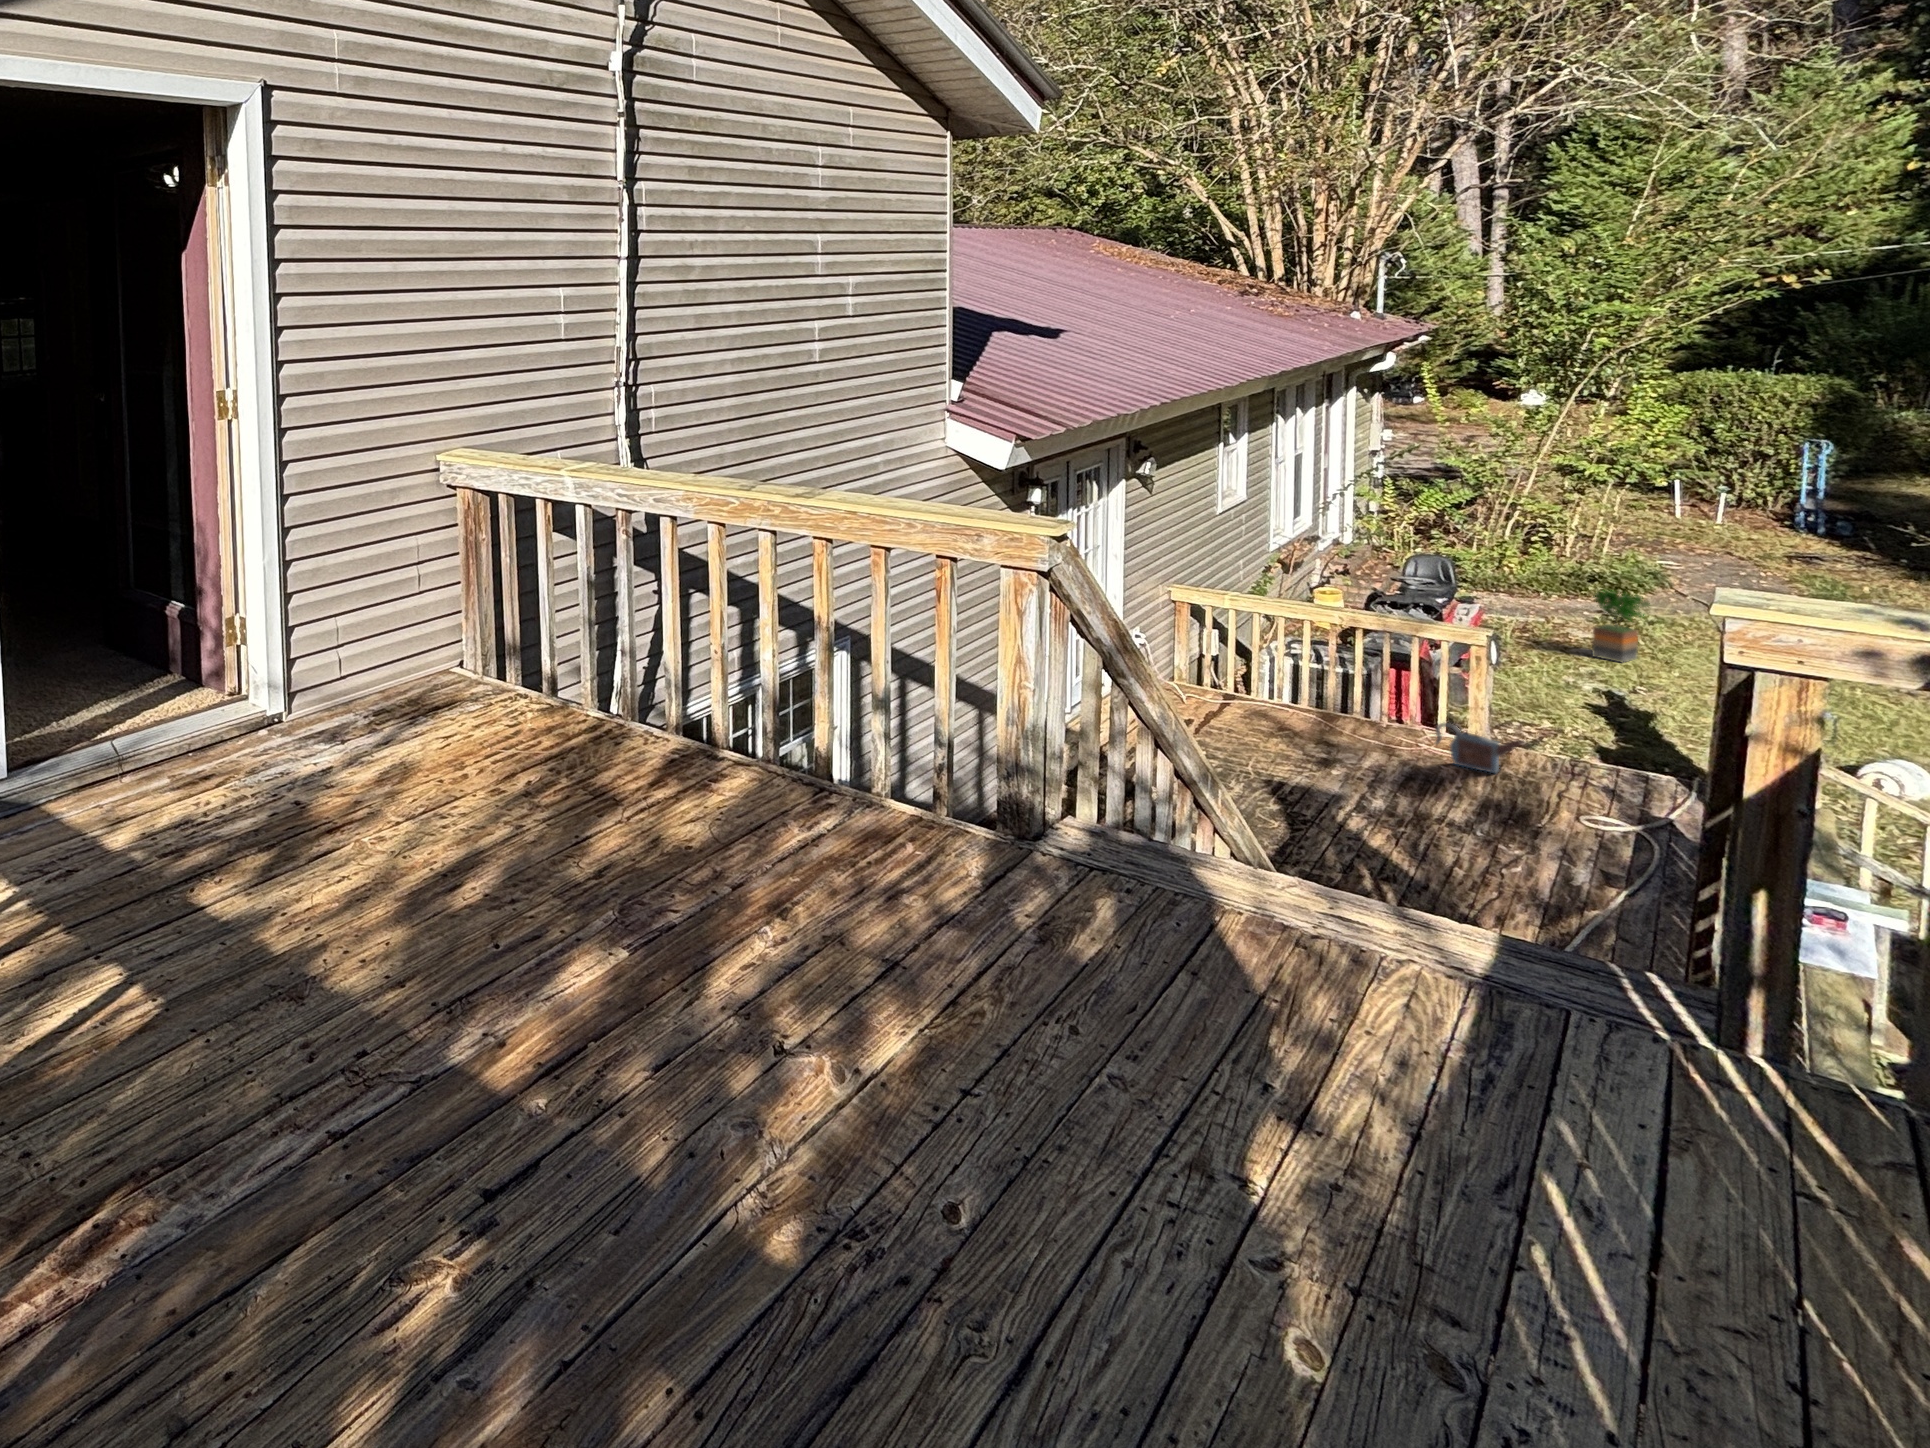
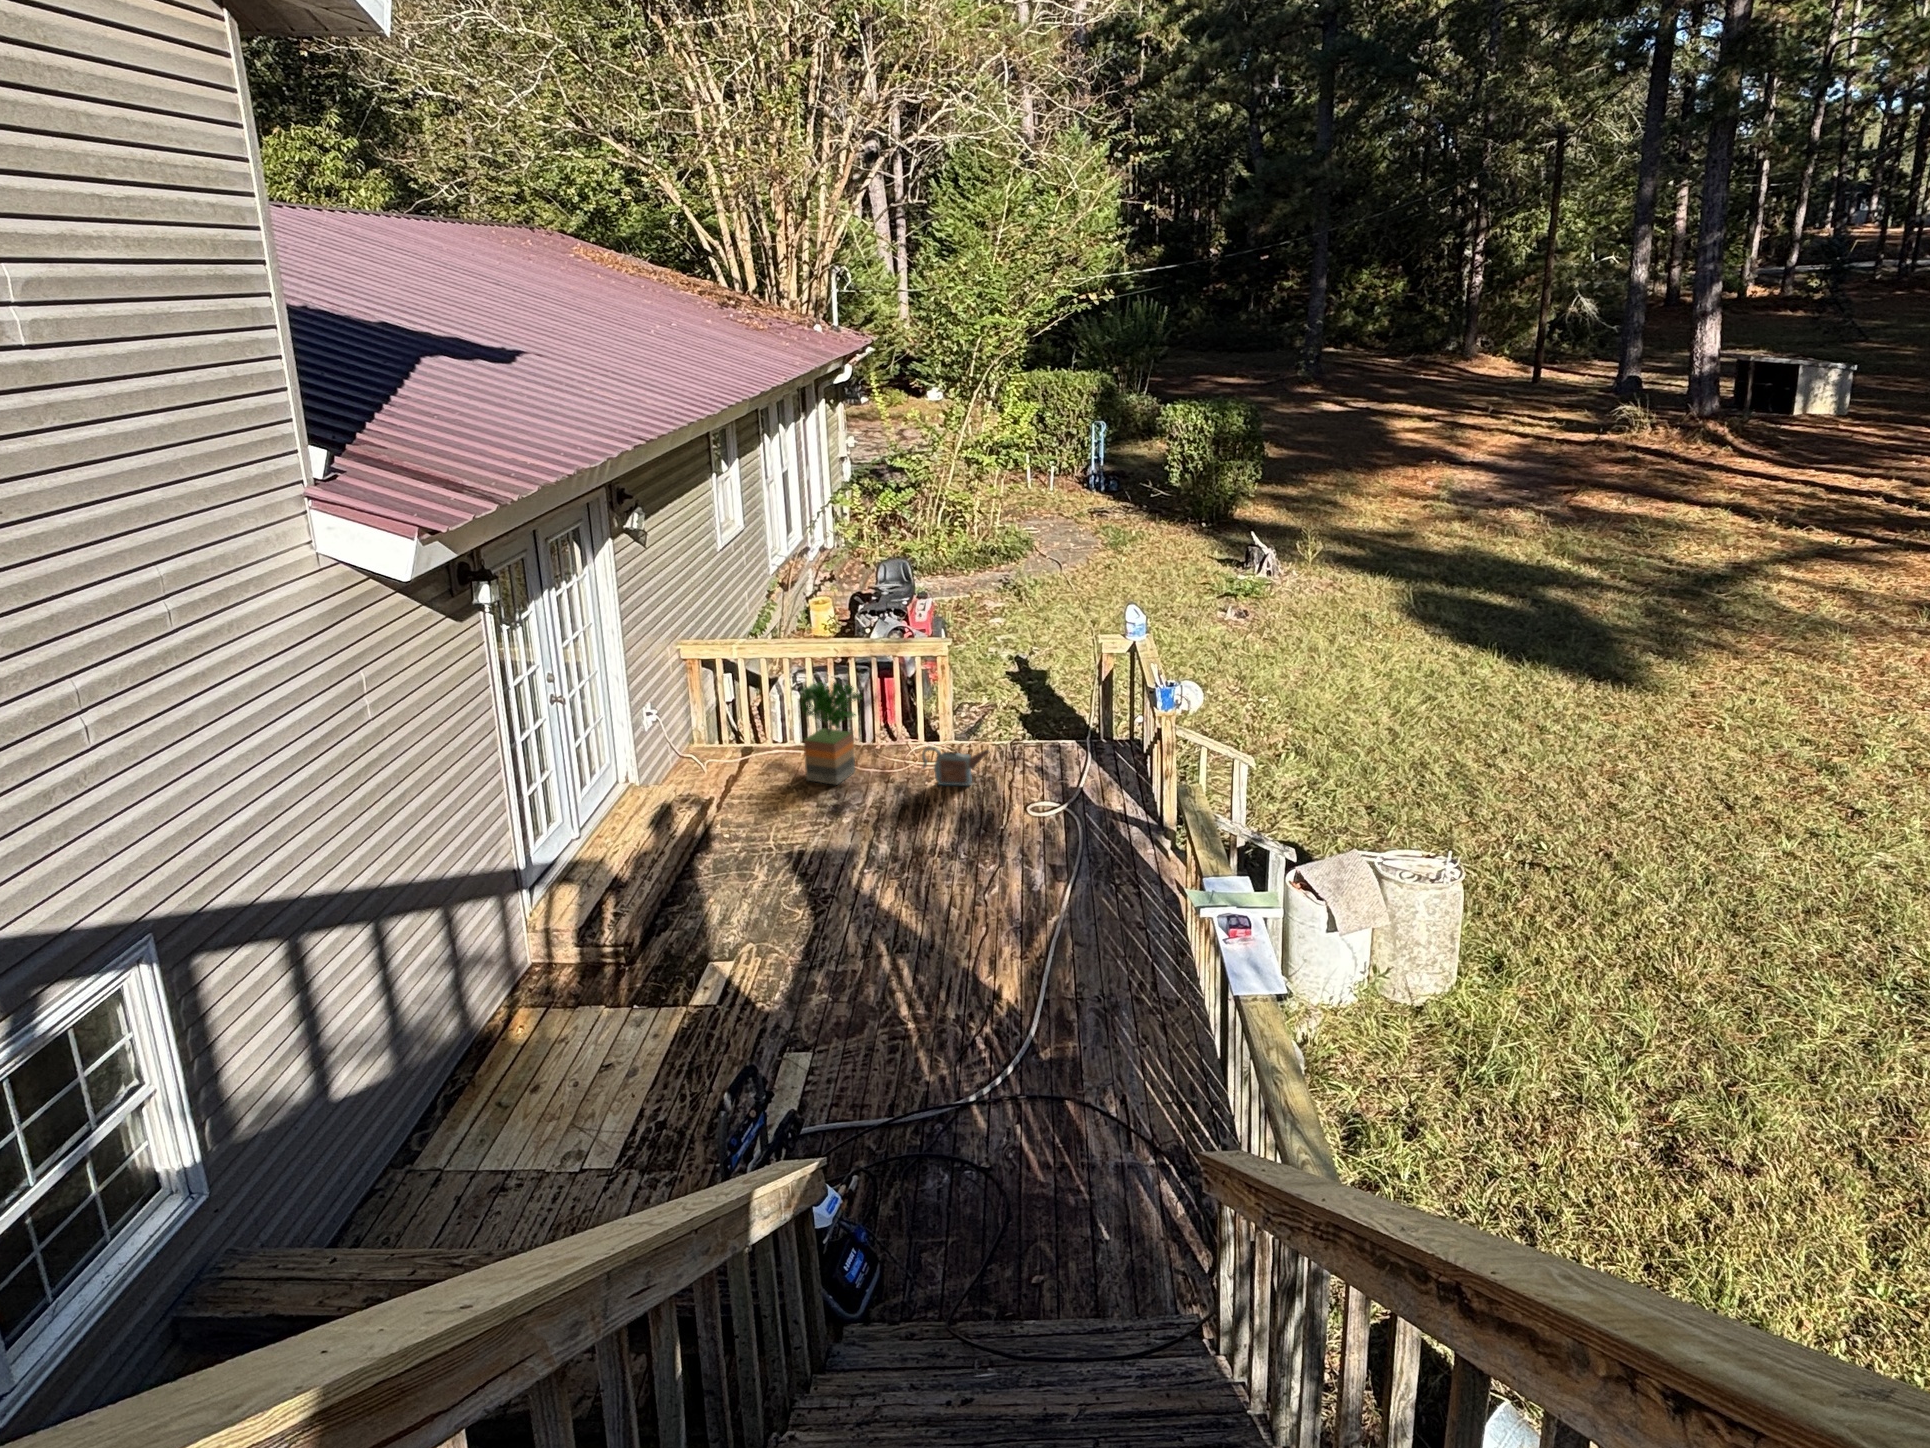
potted tree: present [1592,590,1650,662] -> present [801,682,861,785]

